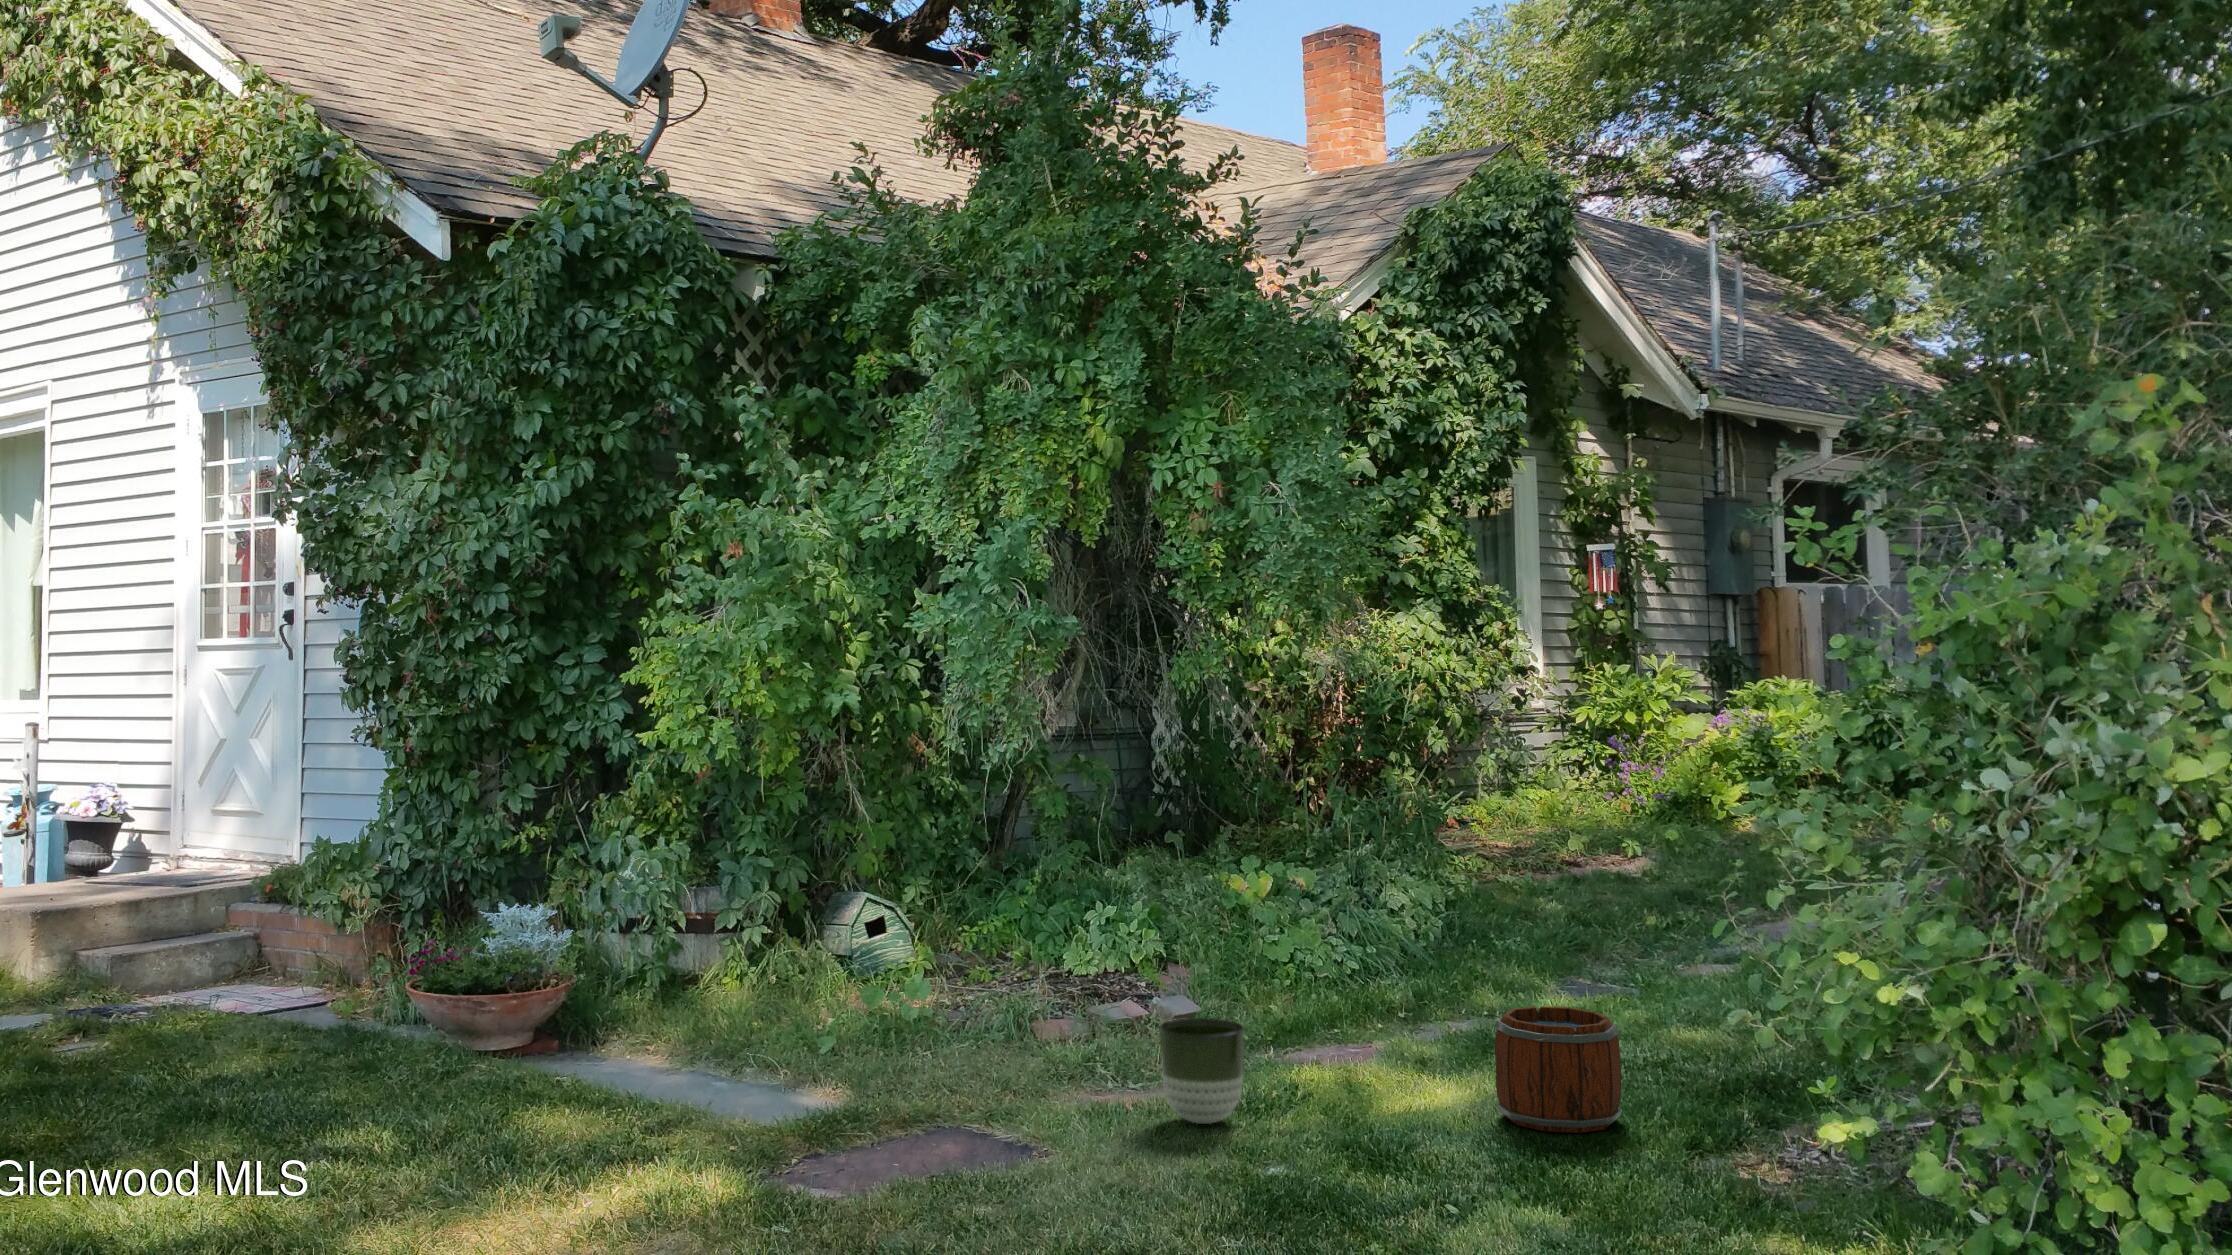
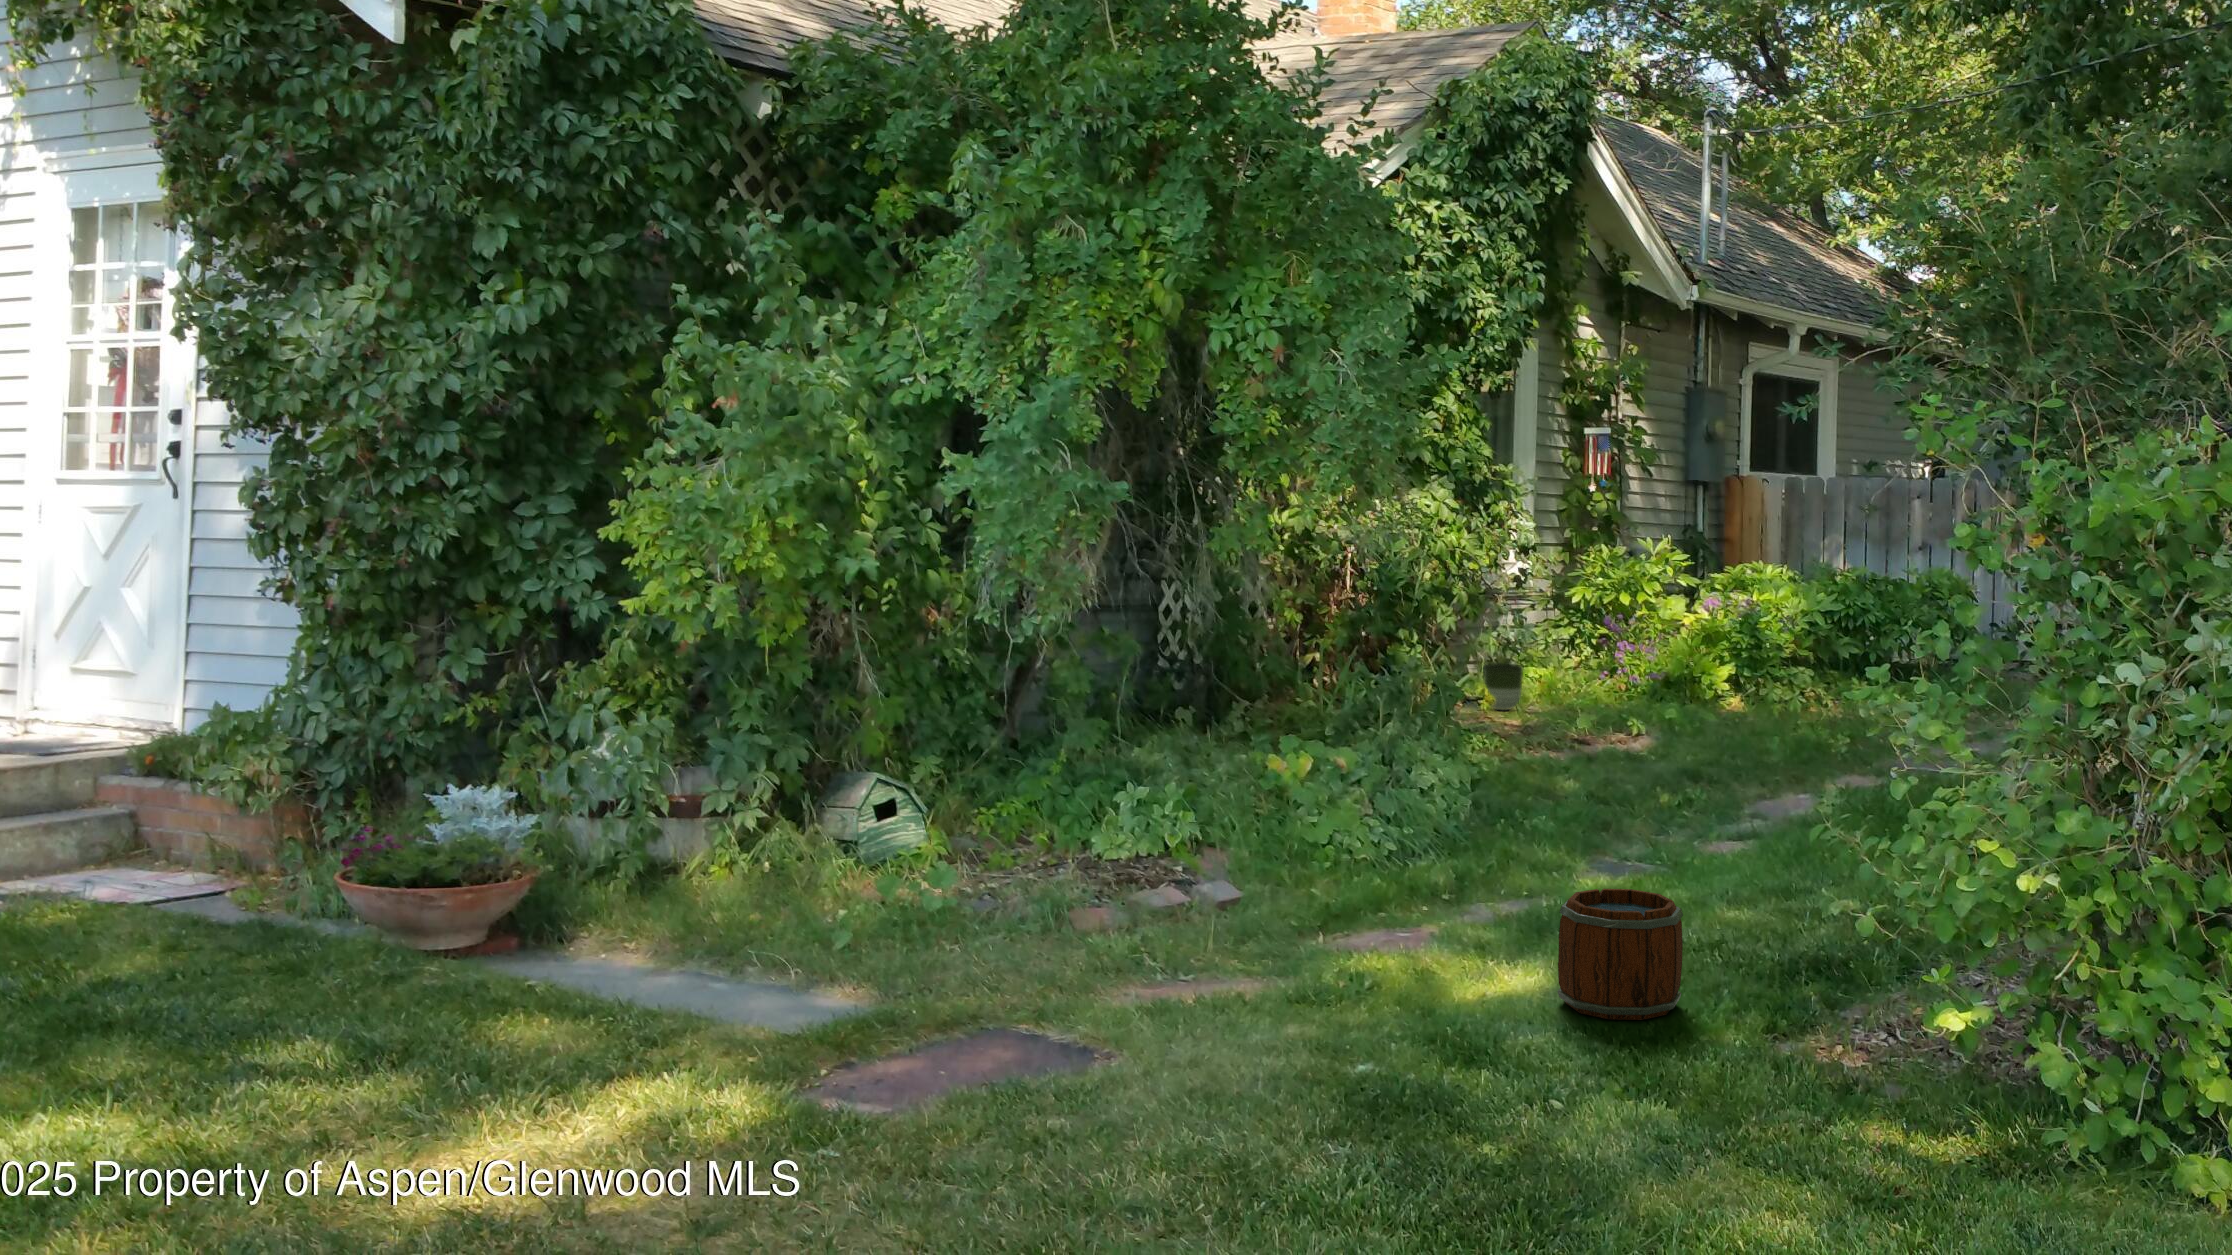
planter: present [1160,1018,1244,1124] -> present [1483,663,1523,710]

